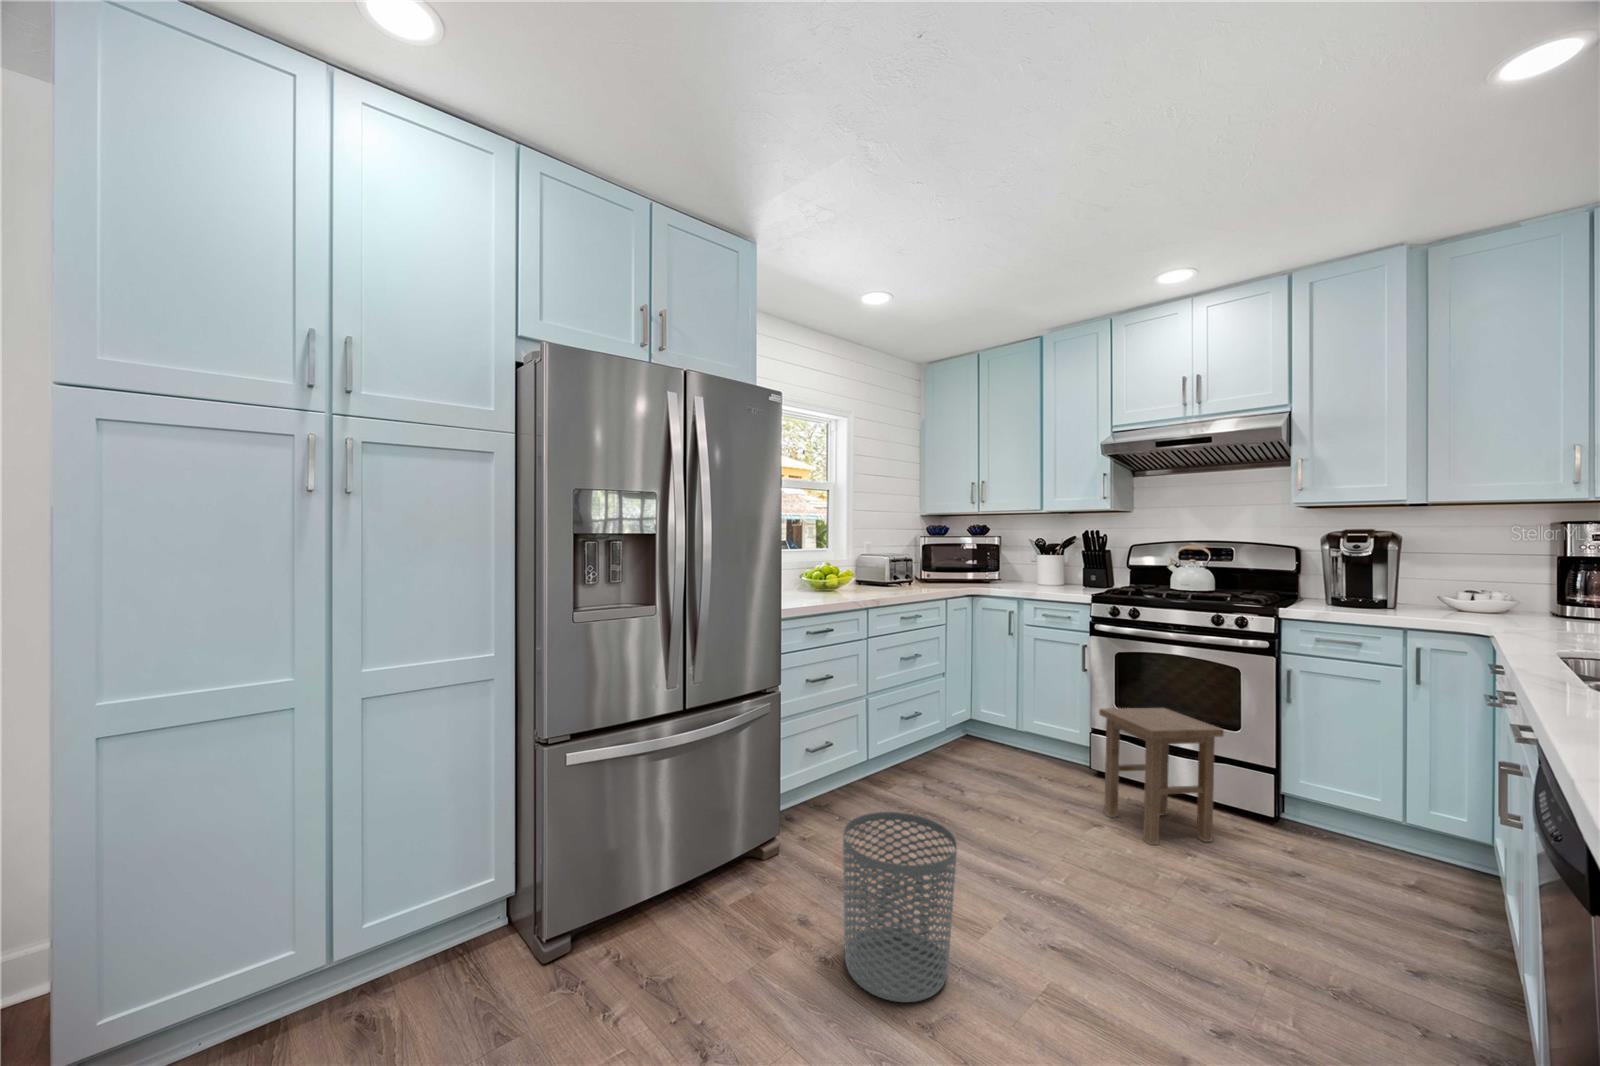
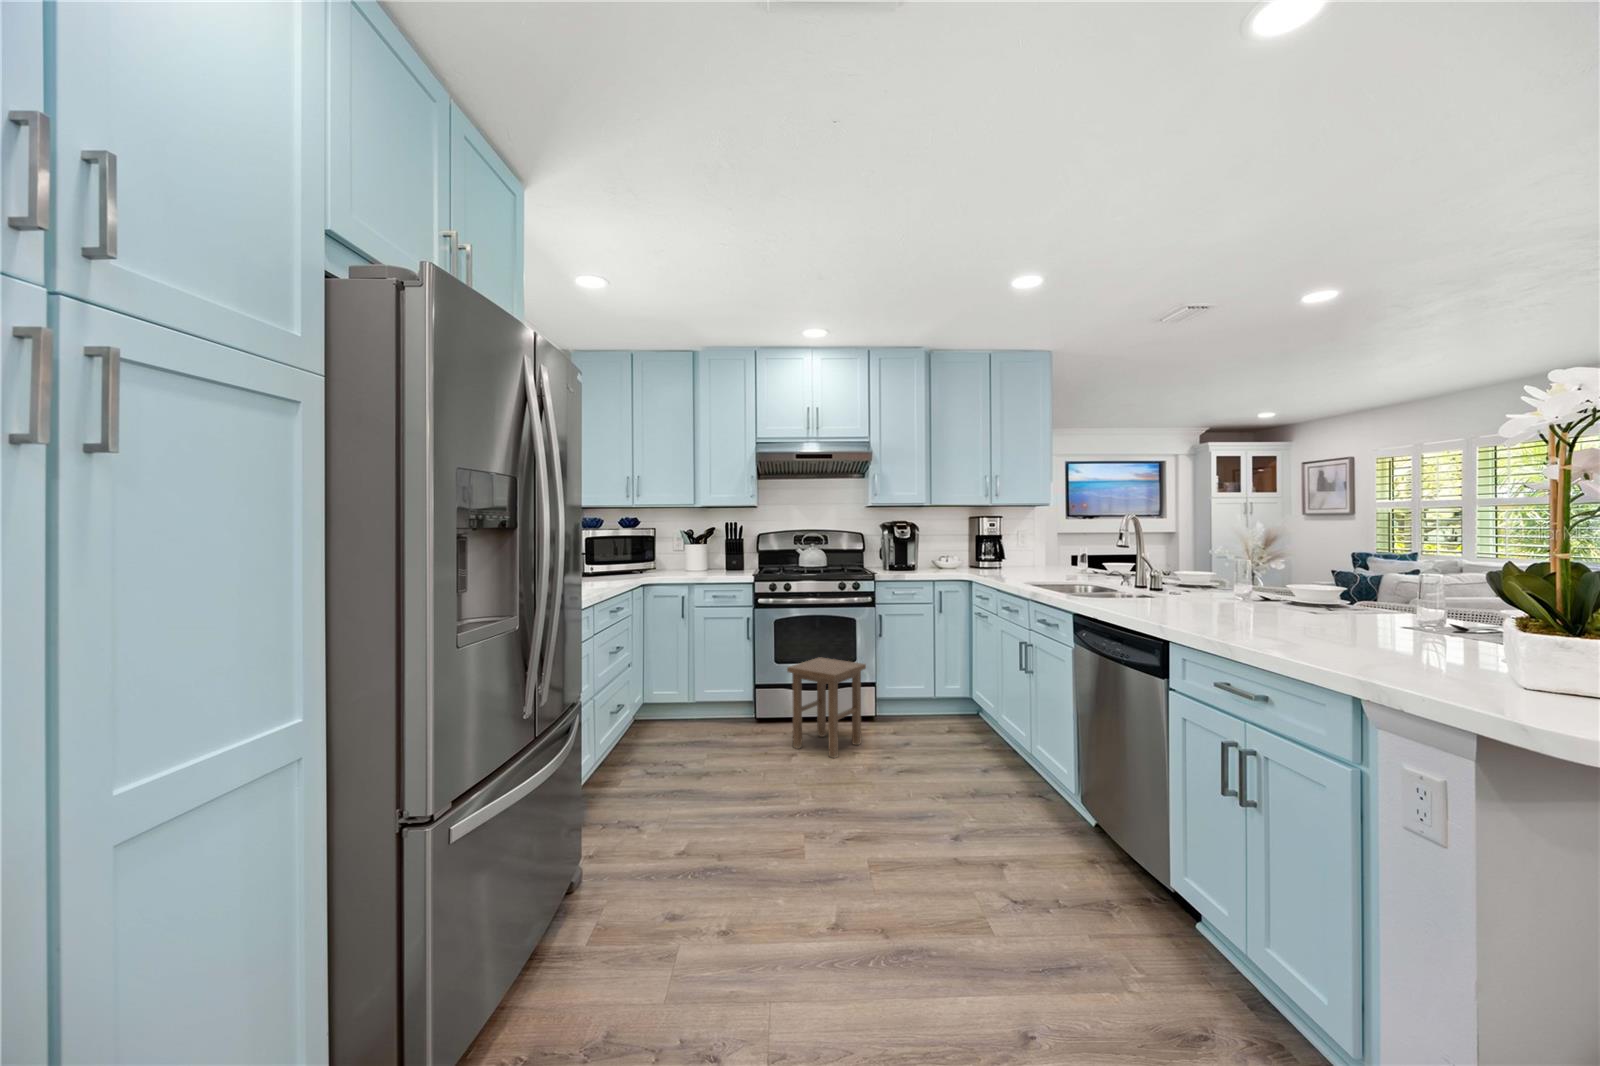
waste bin: present [843,812,957,1002] -> none [726,783,821,939]

